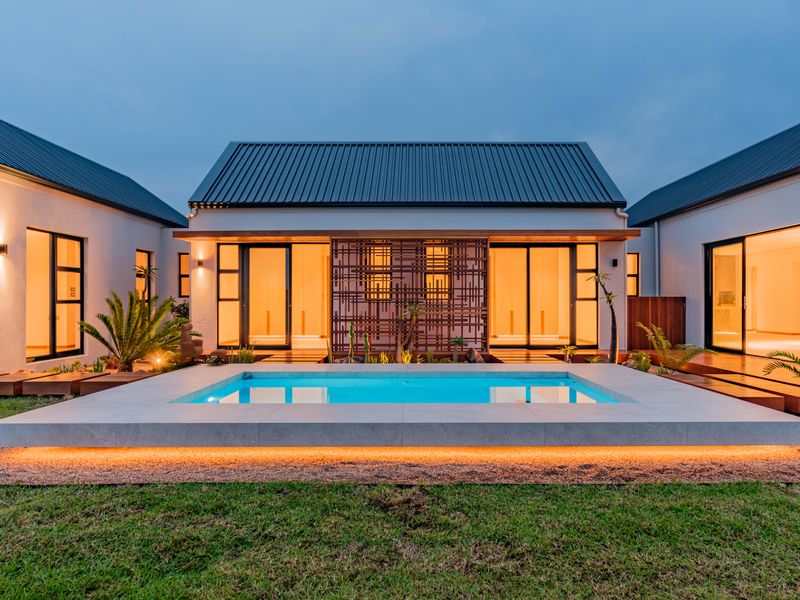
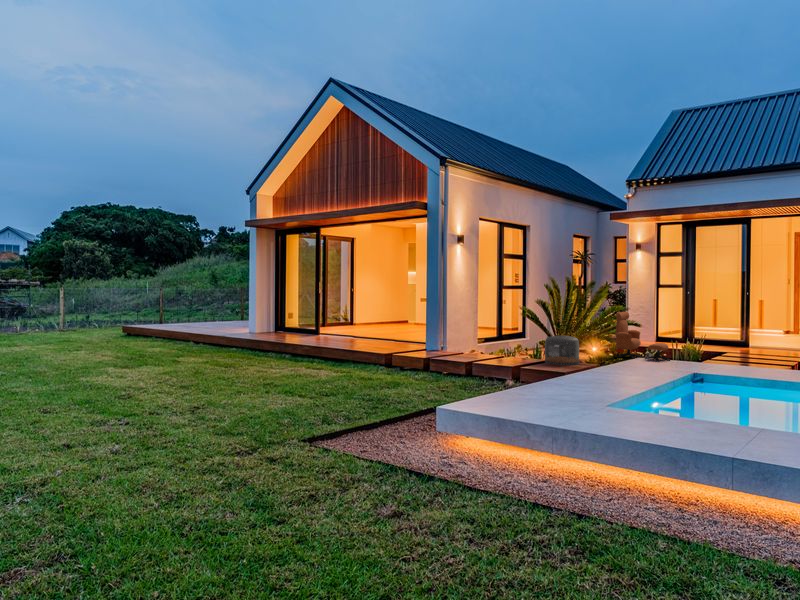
pouf: none [103,351,143,382] -> present [545,336,579,365]

